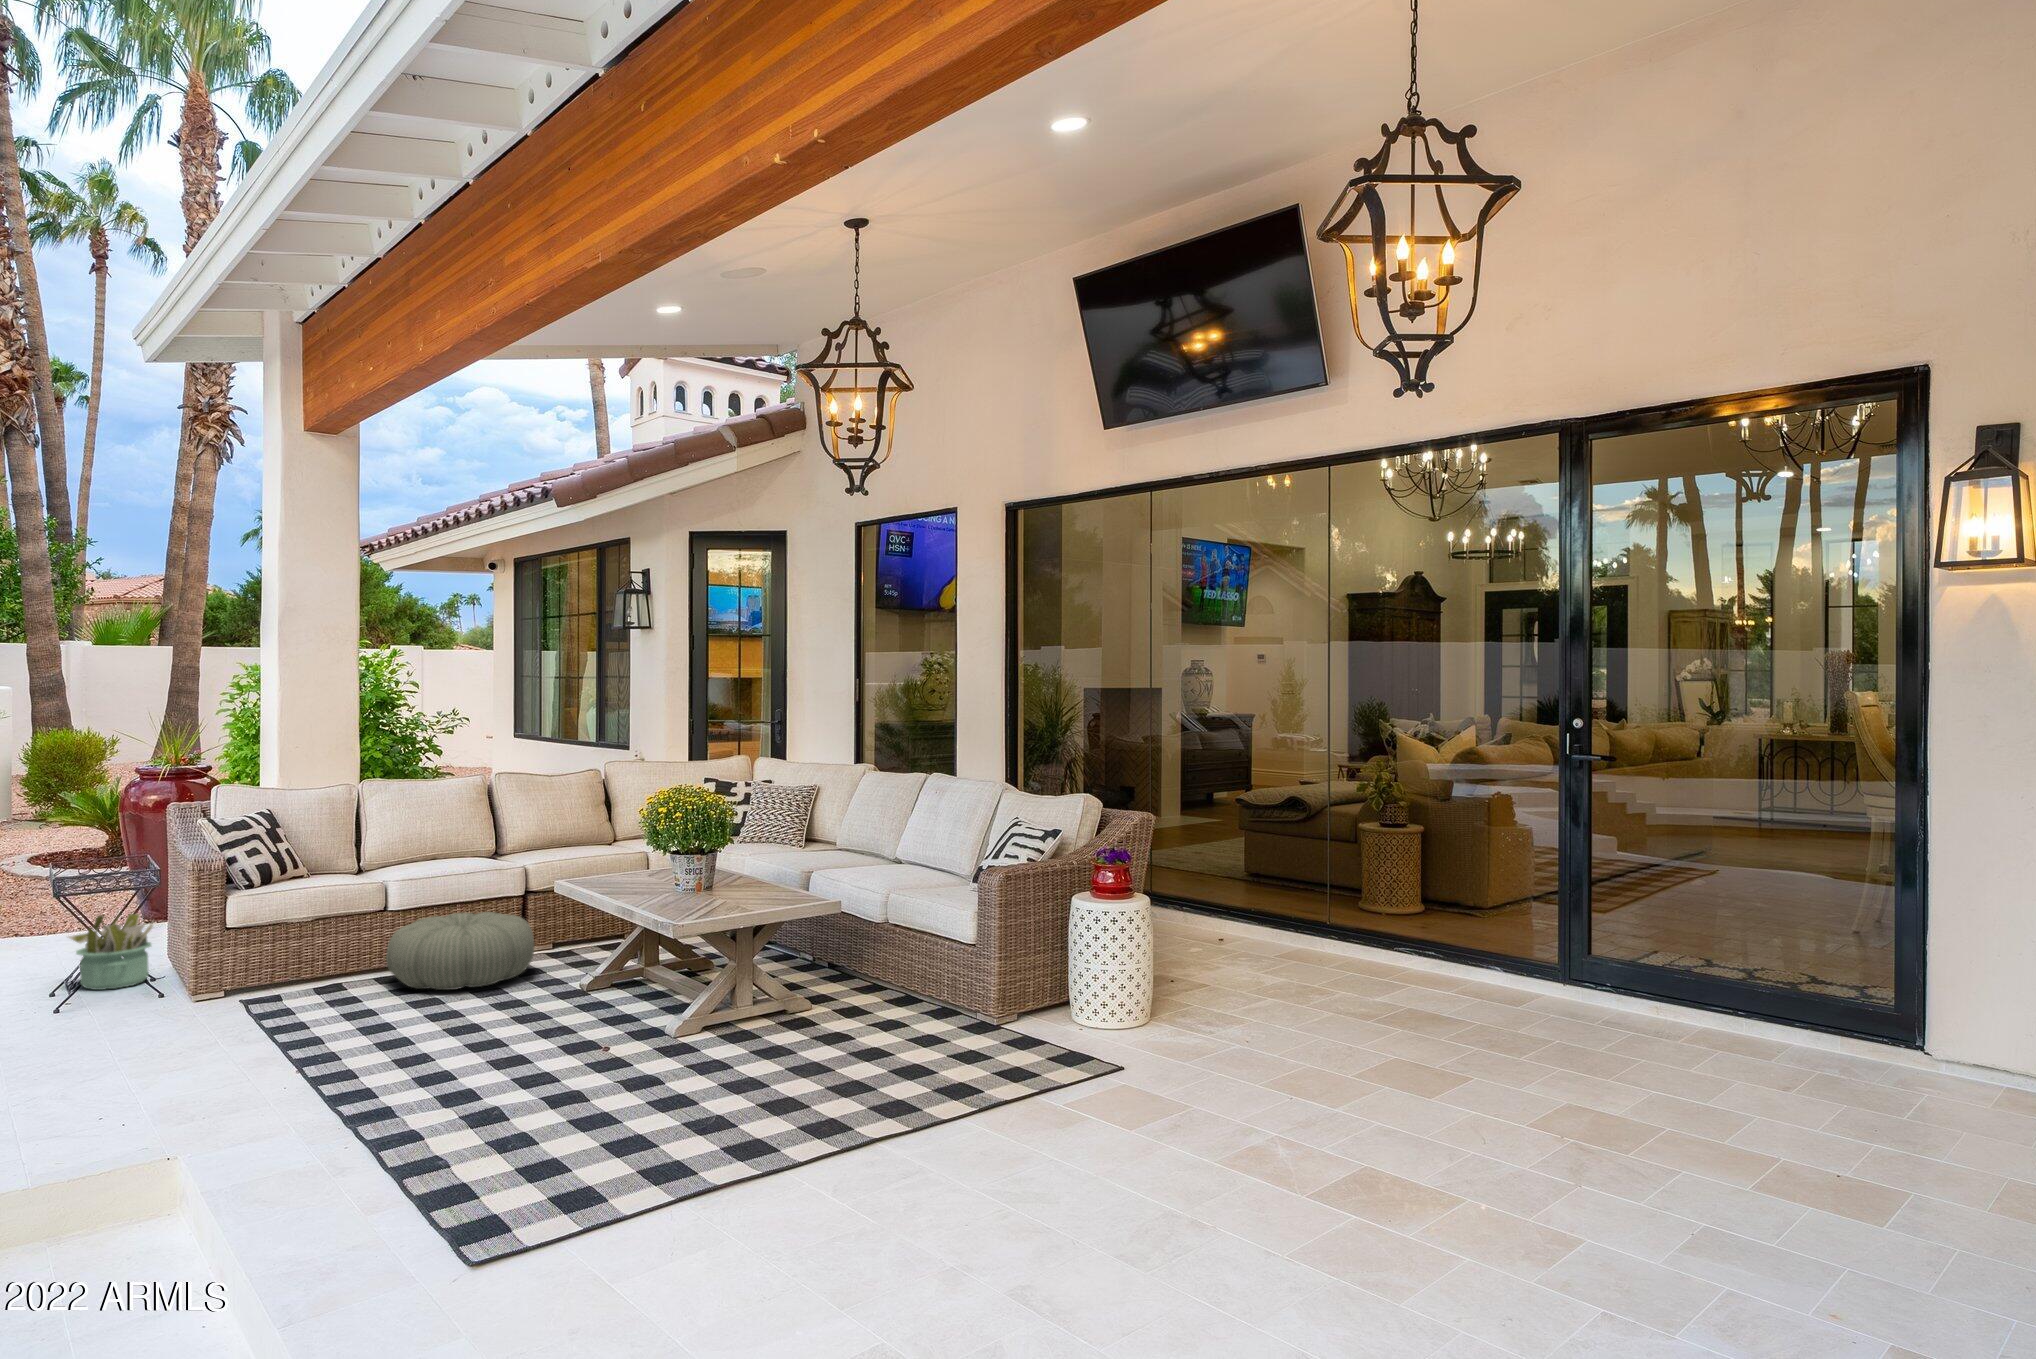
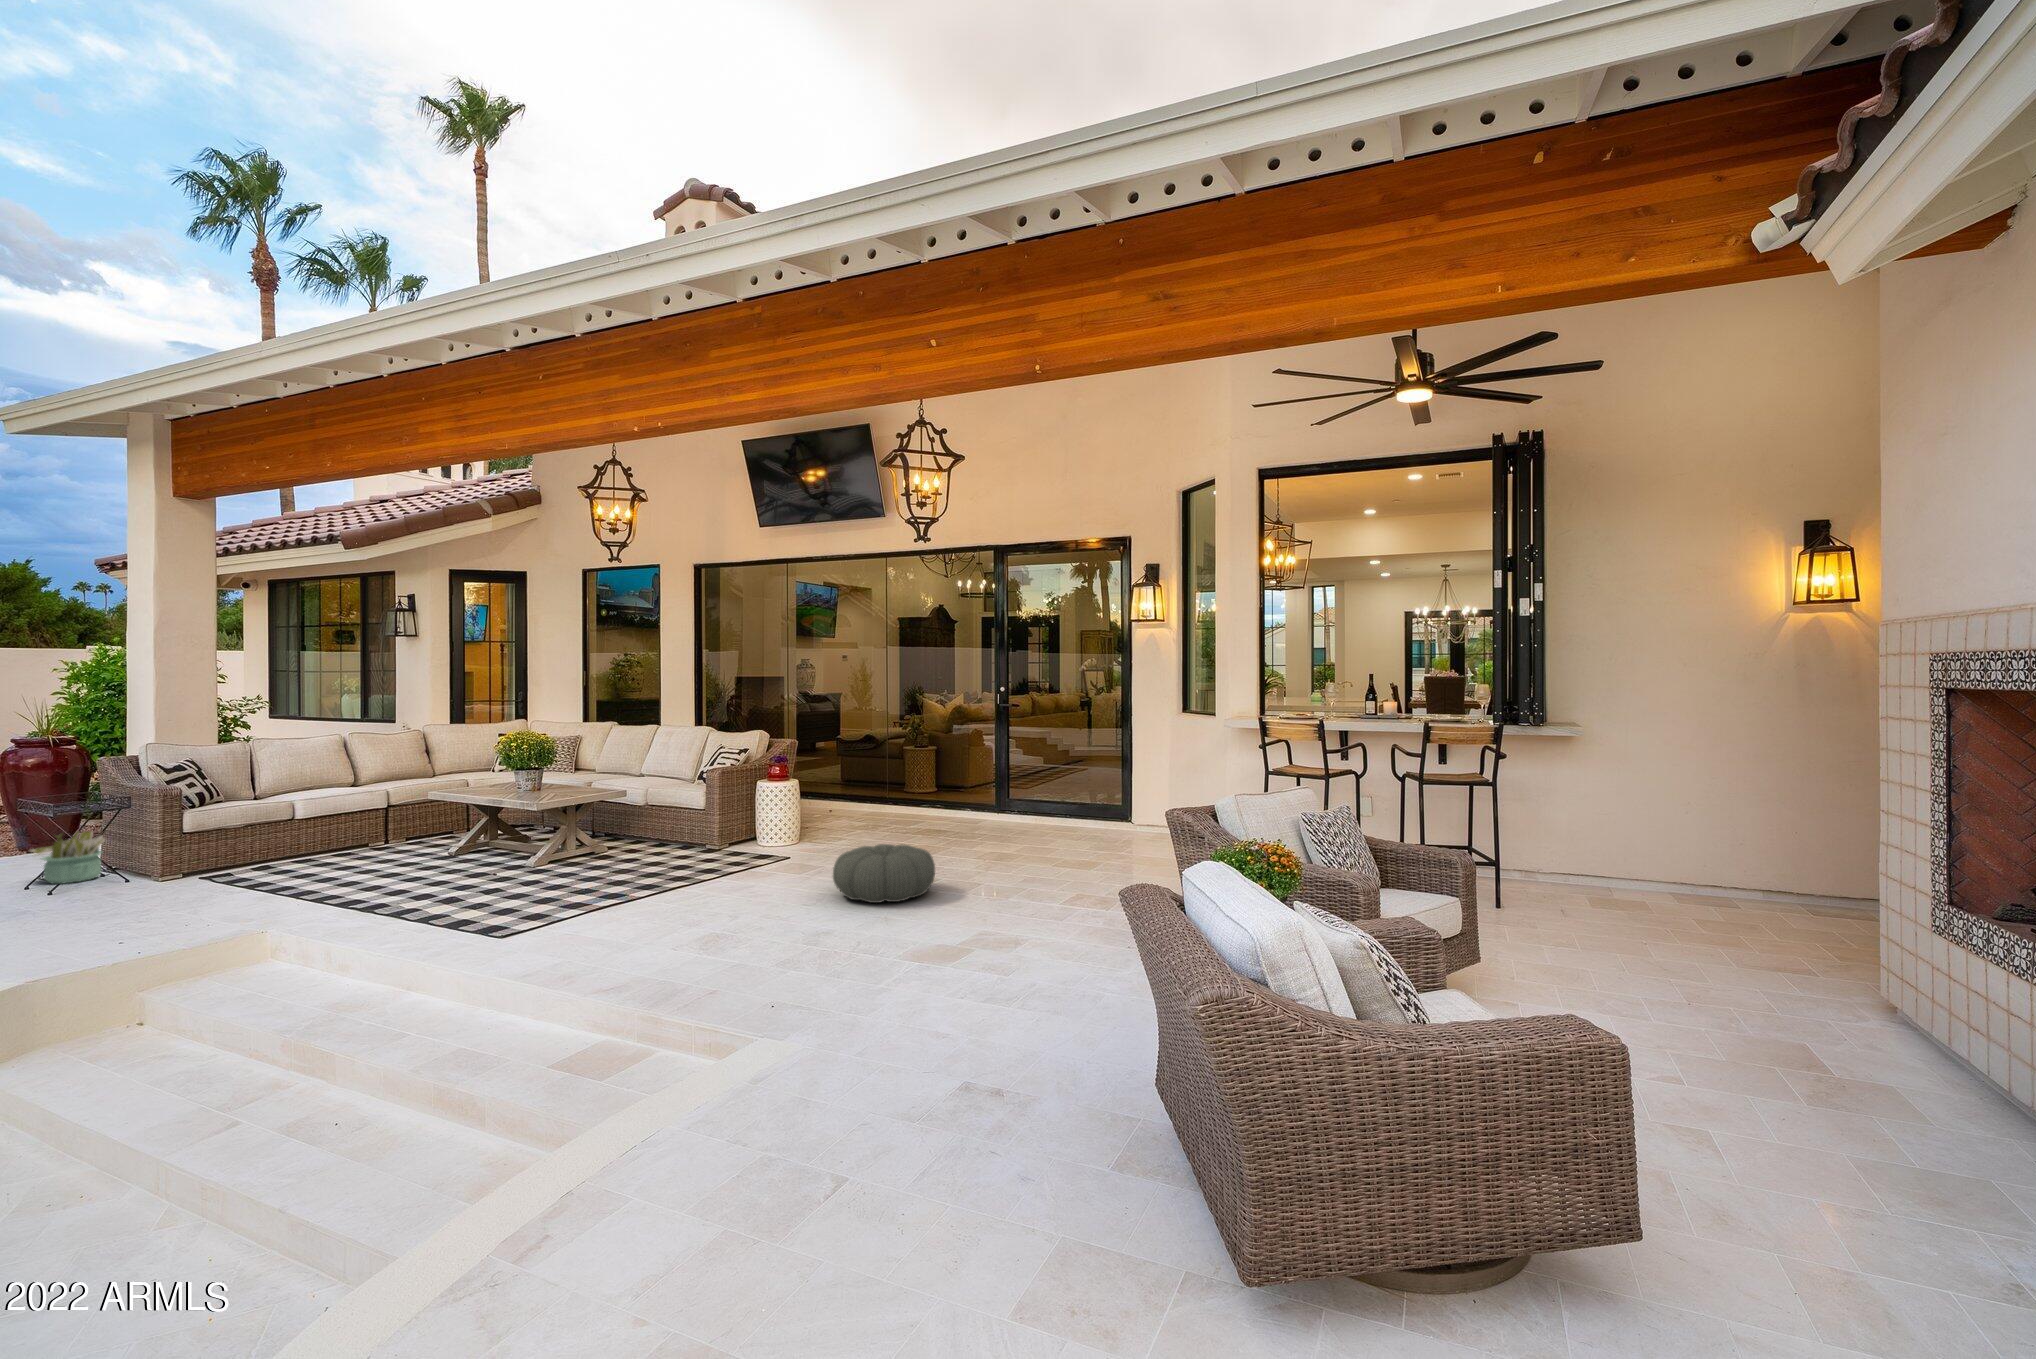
pouf: present [386,912,534,990] -> present [833,844,935,903]

